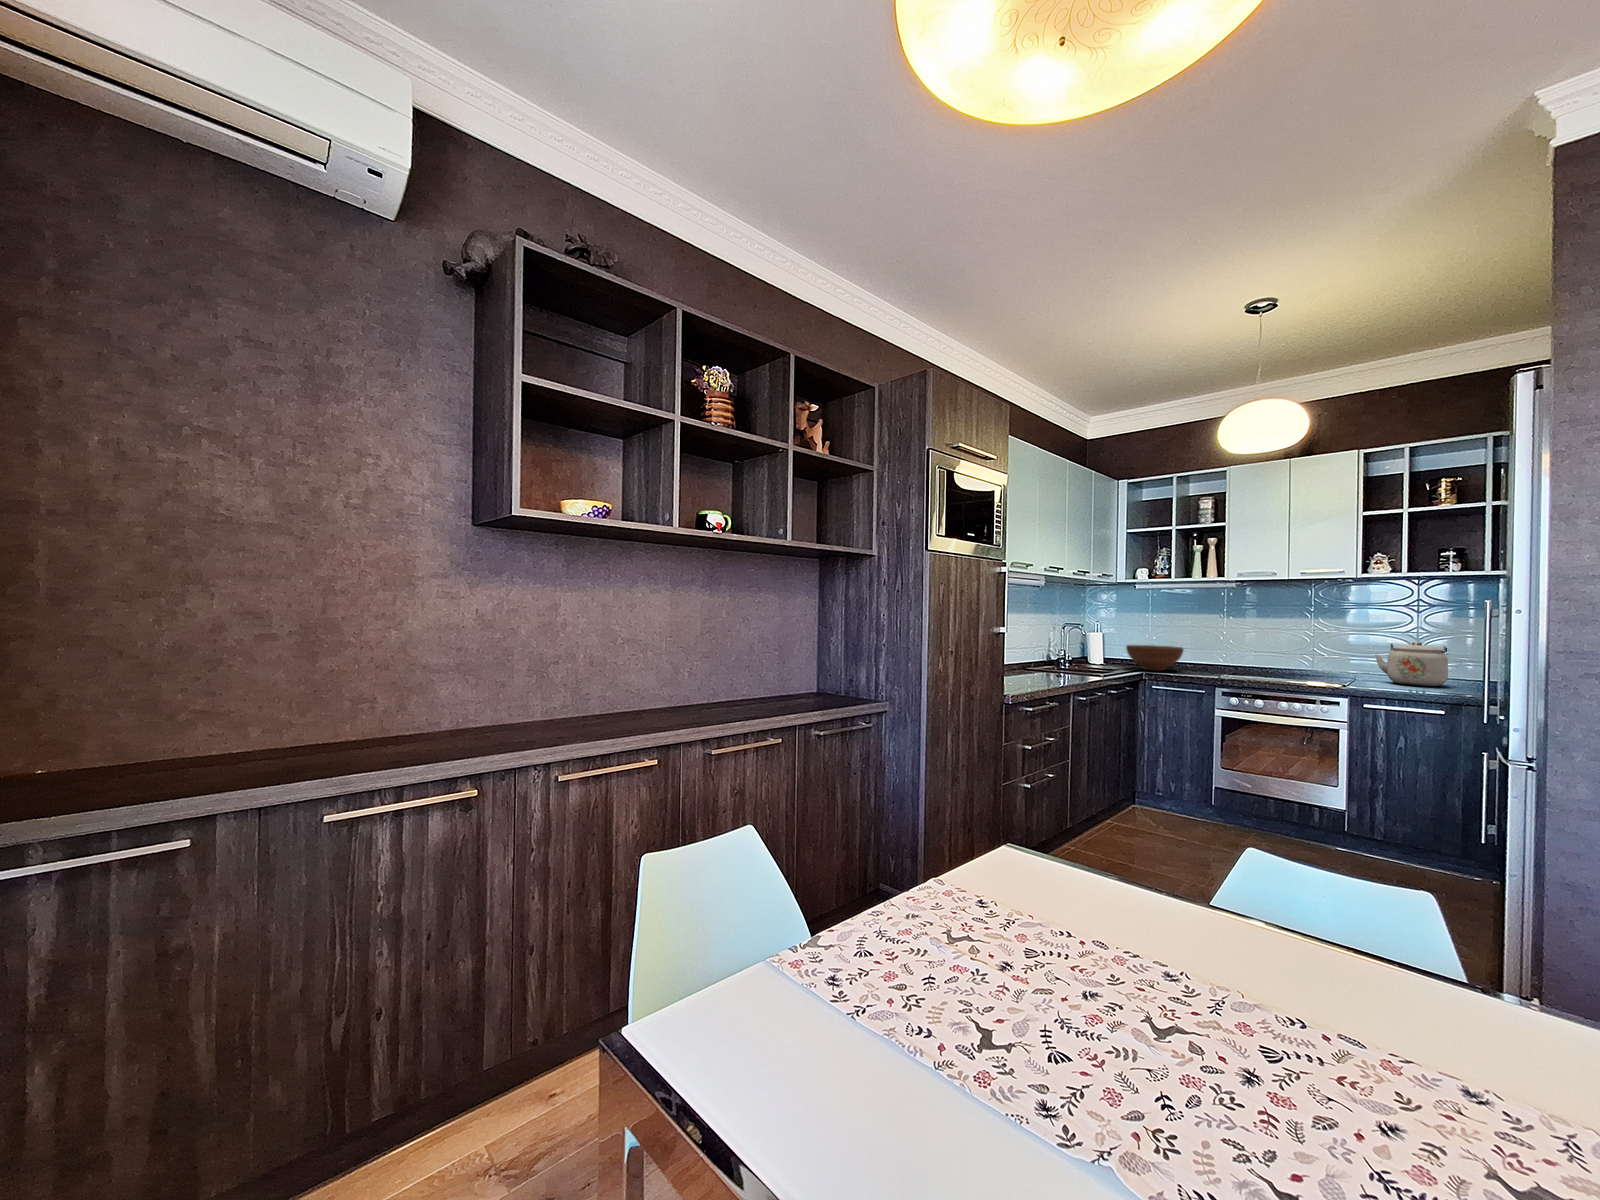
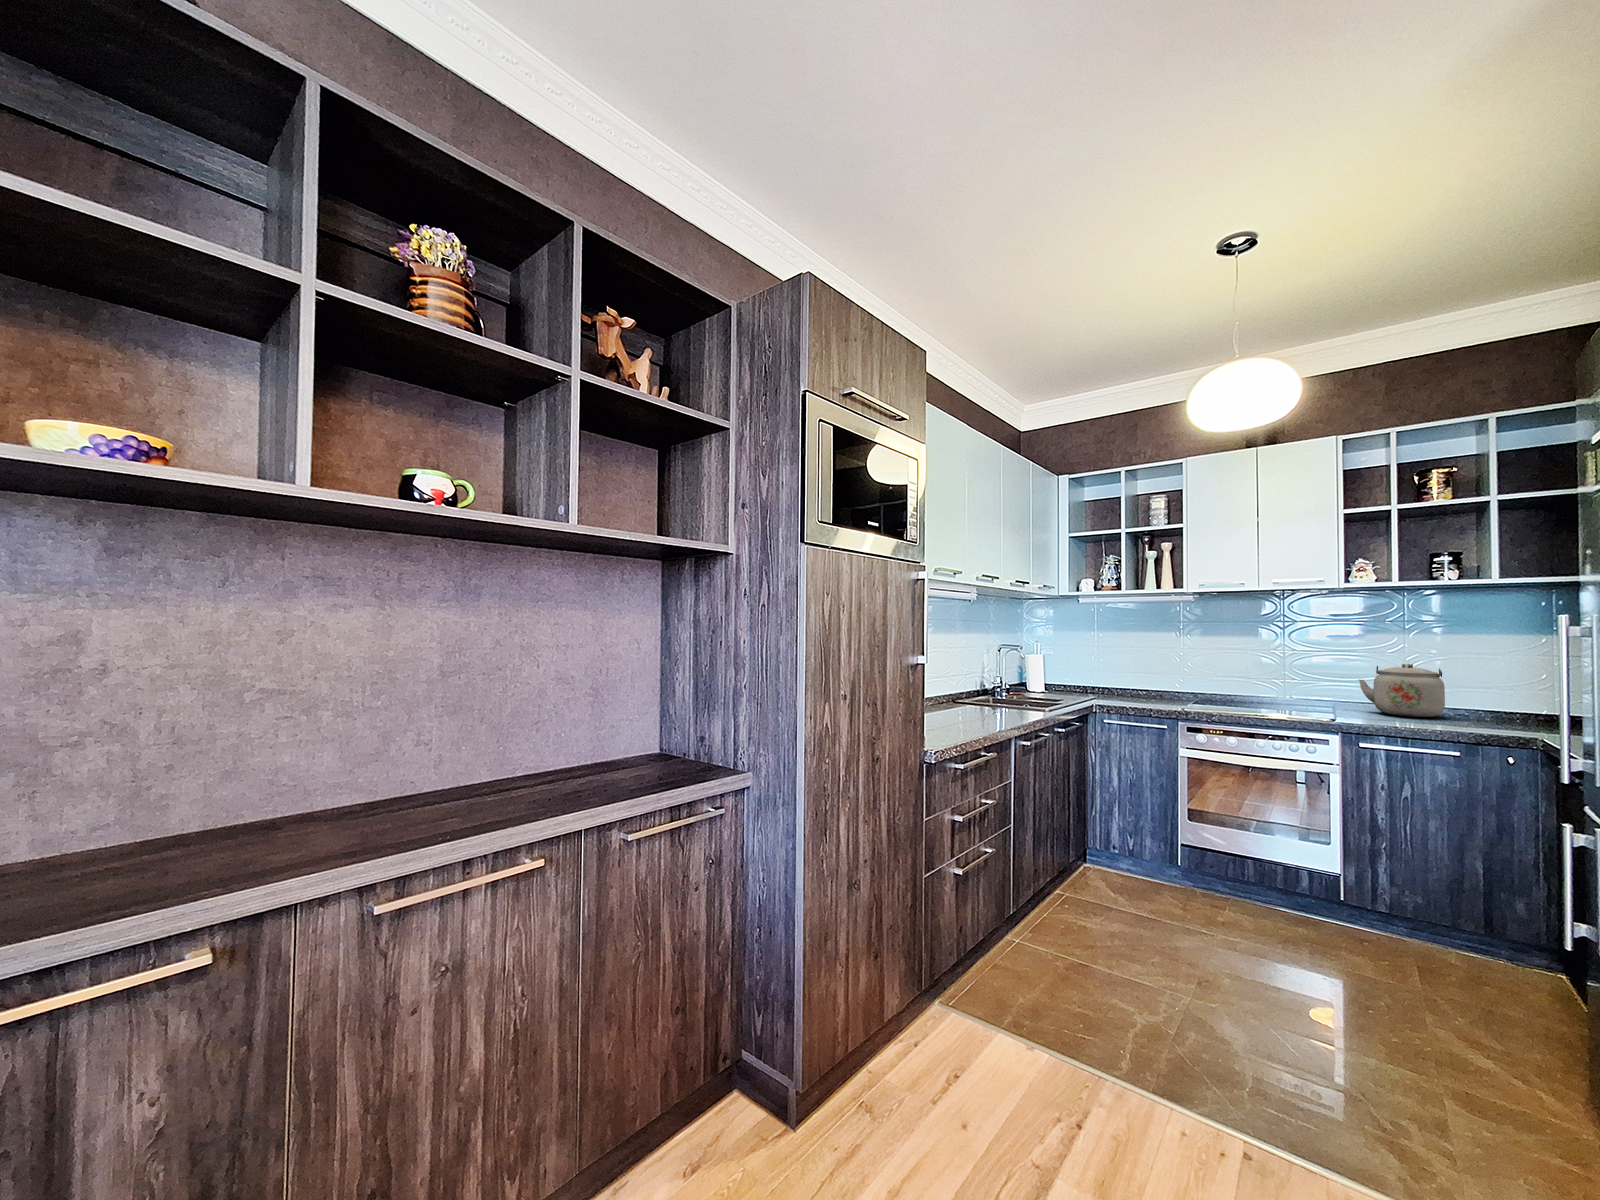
fruit bowl: present [1126,645,1184,671] -> none [1071,670,1139,701]

